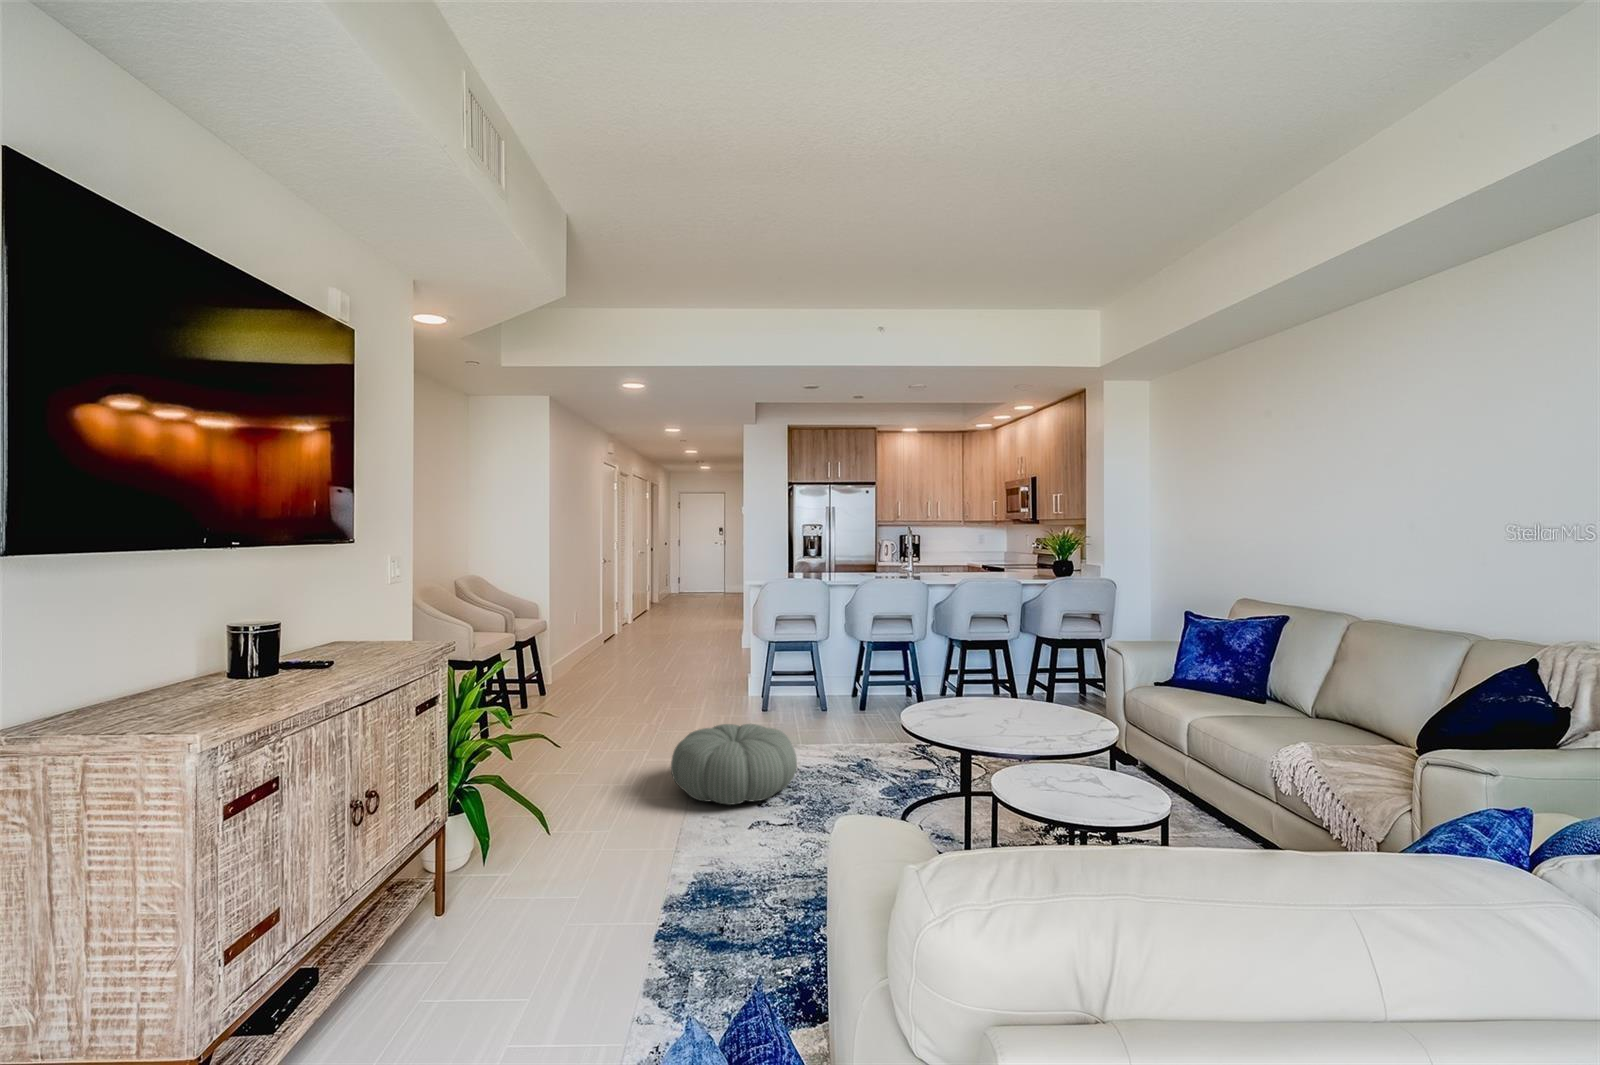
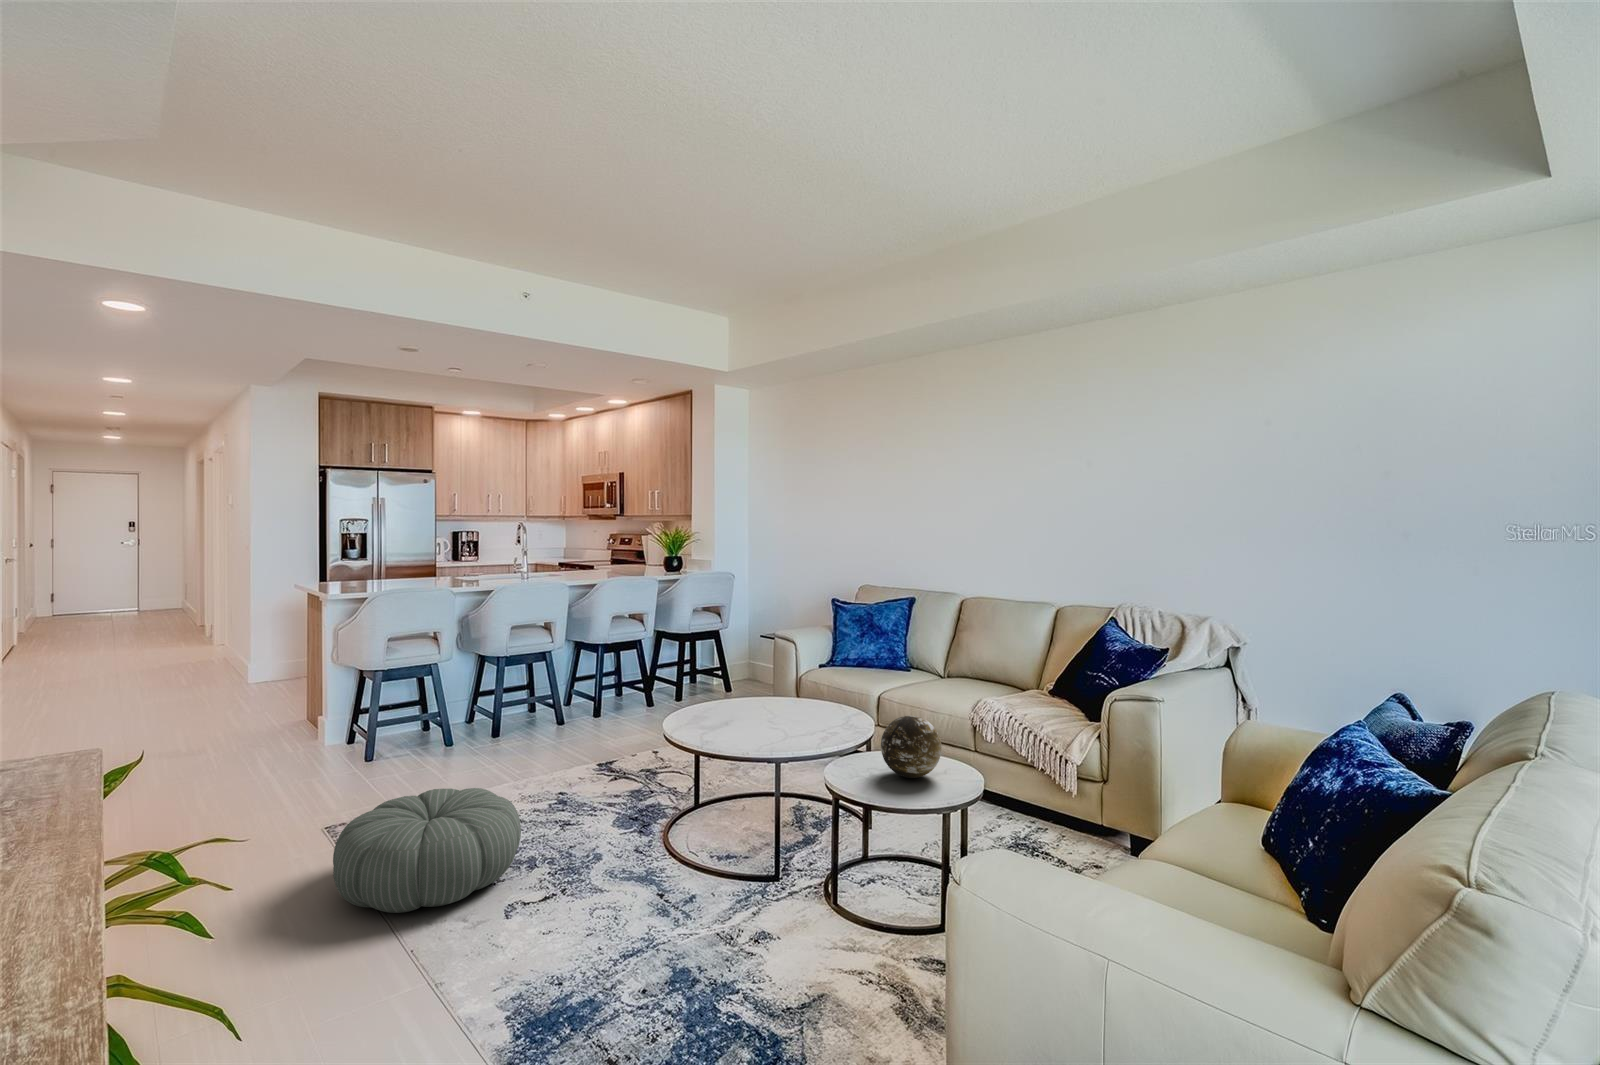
decorative orb: none [1036,727,1106,795] -> present [881,715,942,778]

